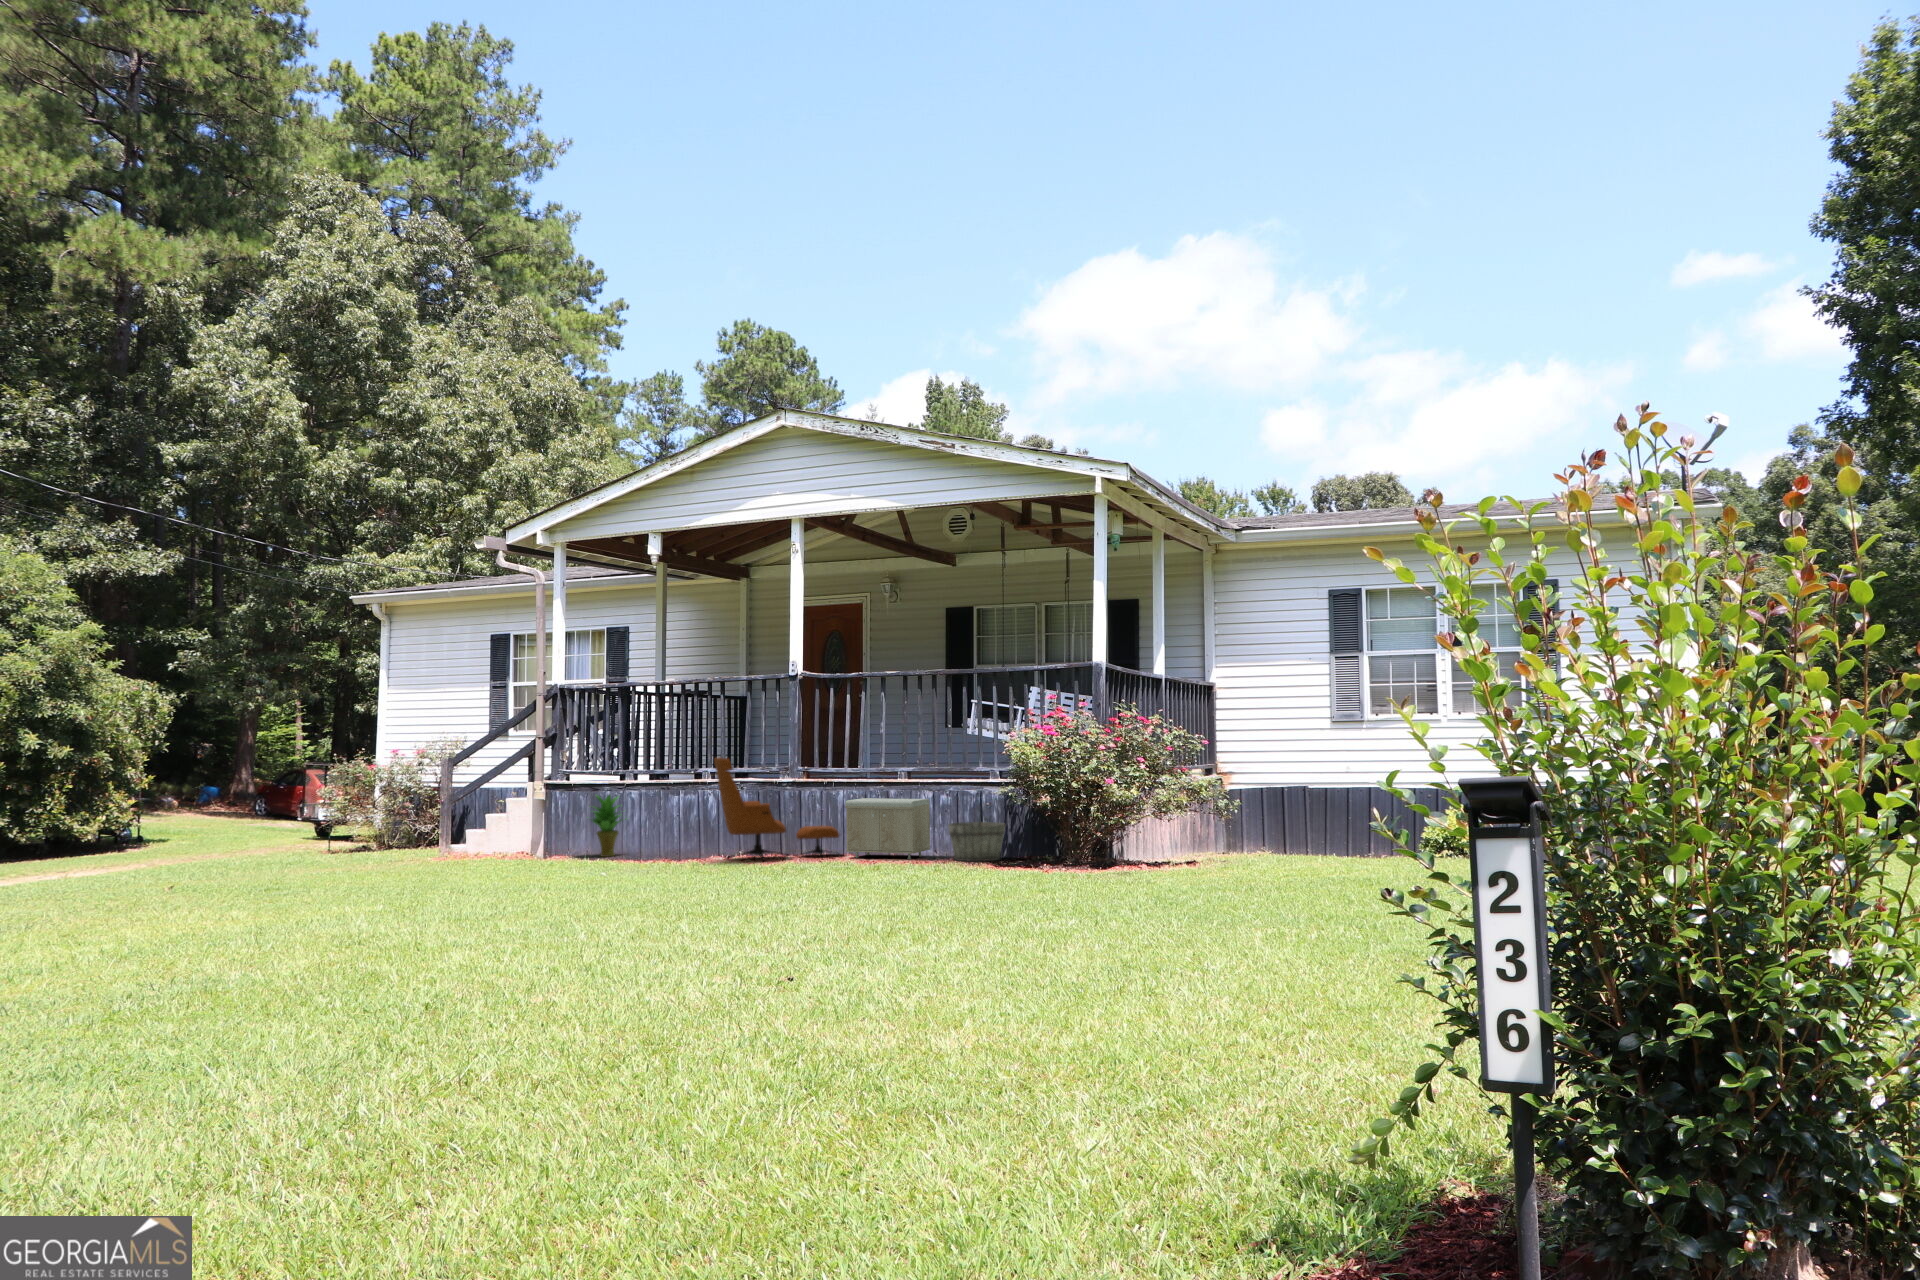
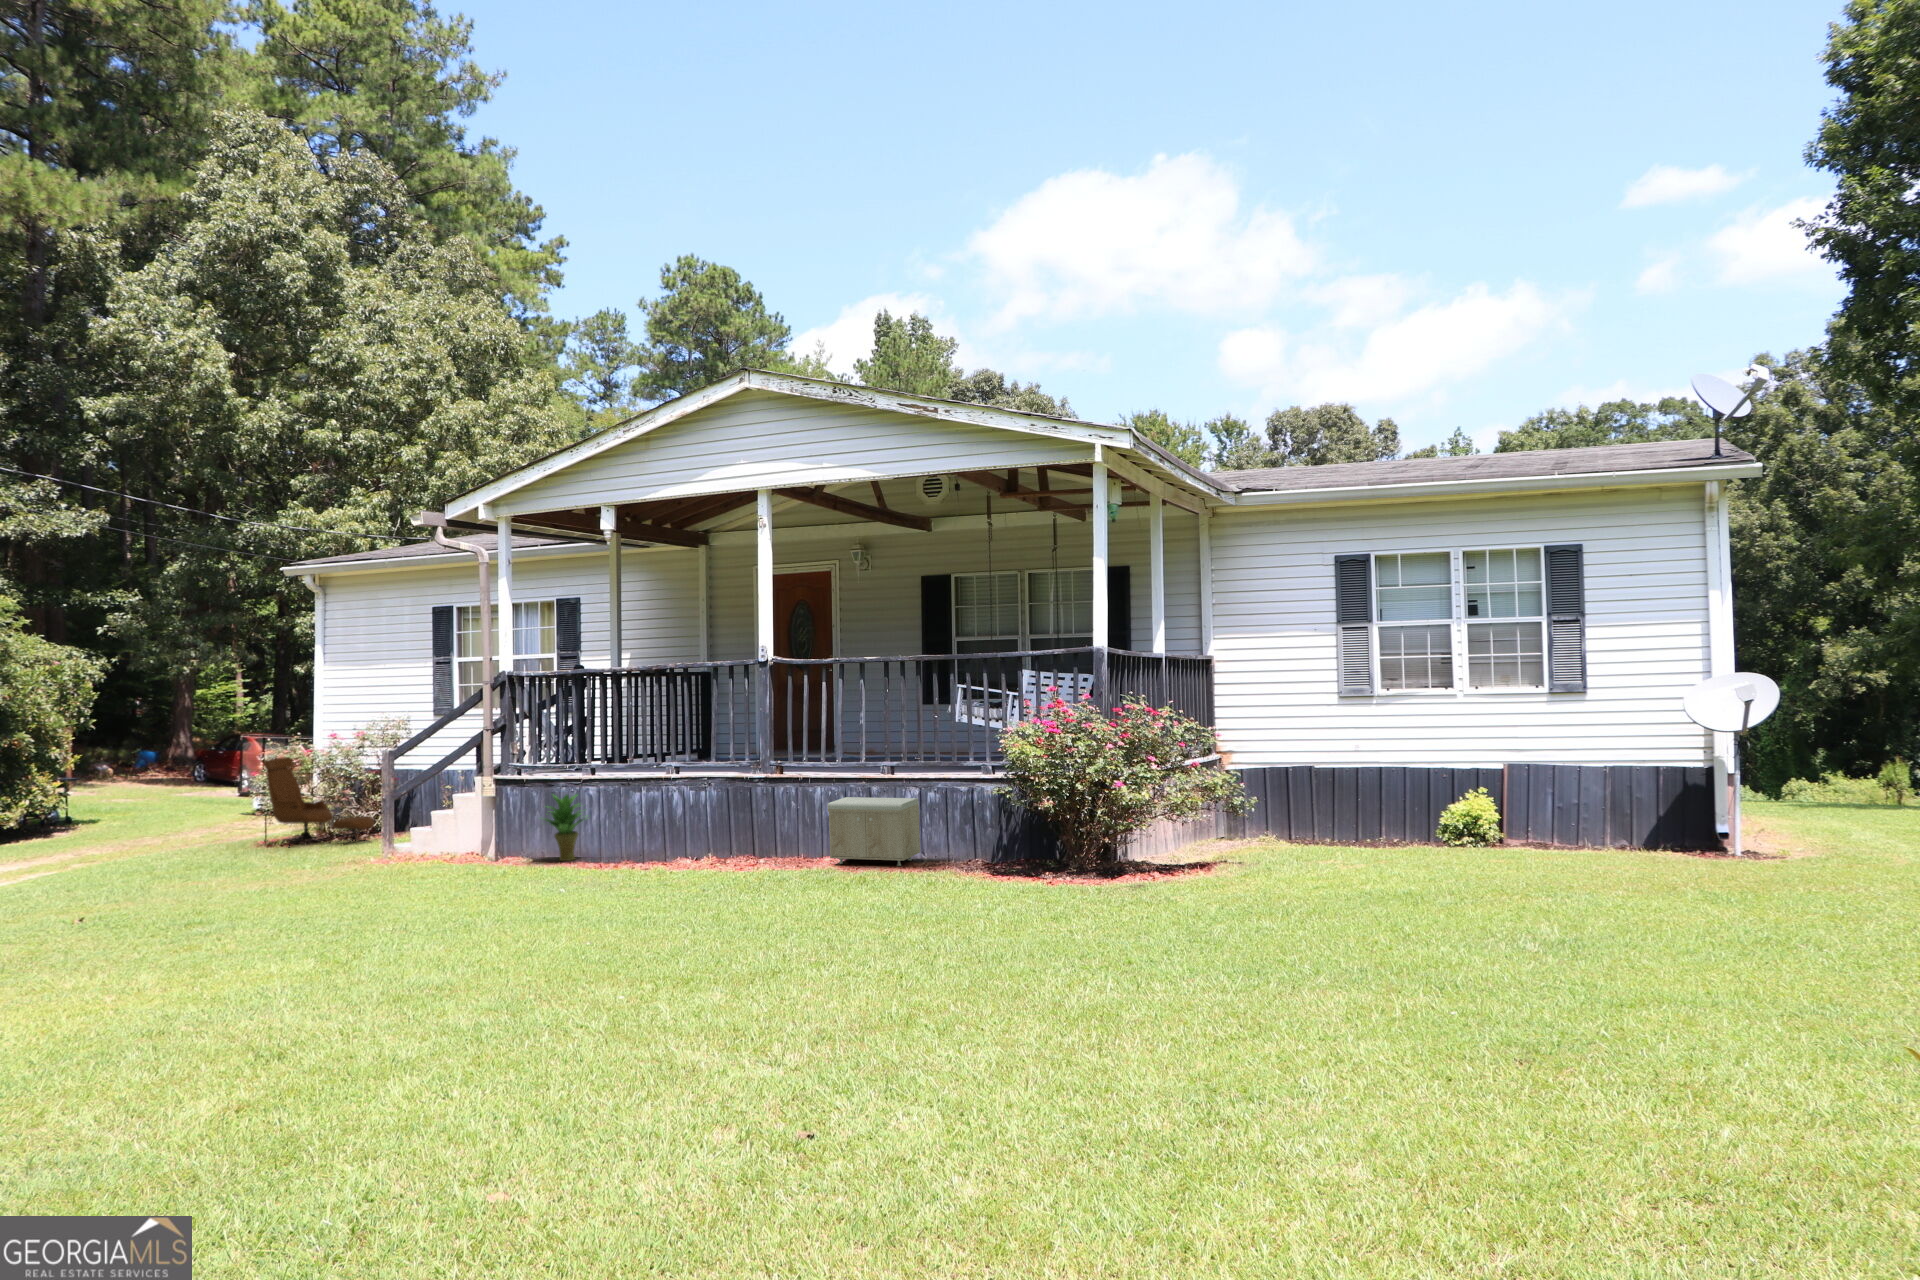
lounge chair: present [714,758,839,860] -> present [264,757,374,846]
wooden bucket: present [948,815,1005,862] -> none [941,813,1004,870]

